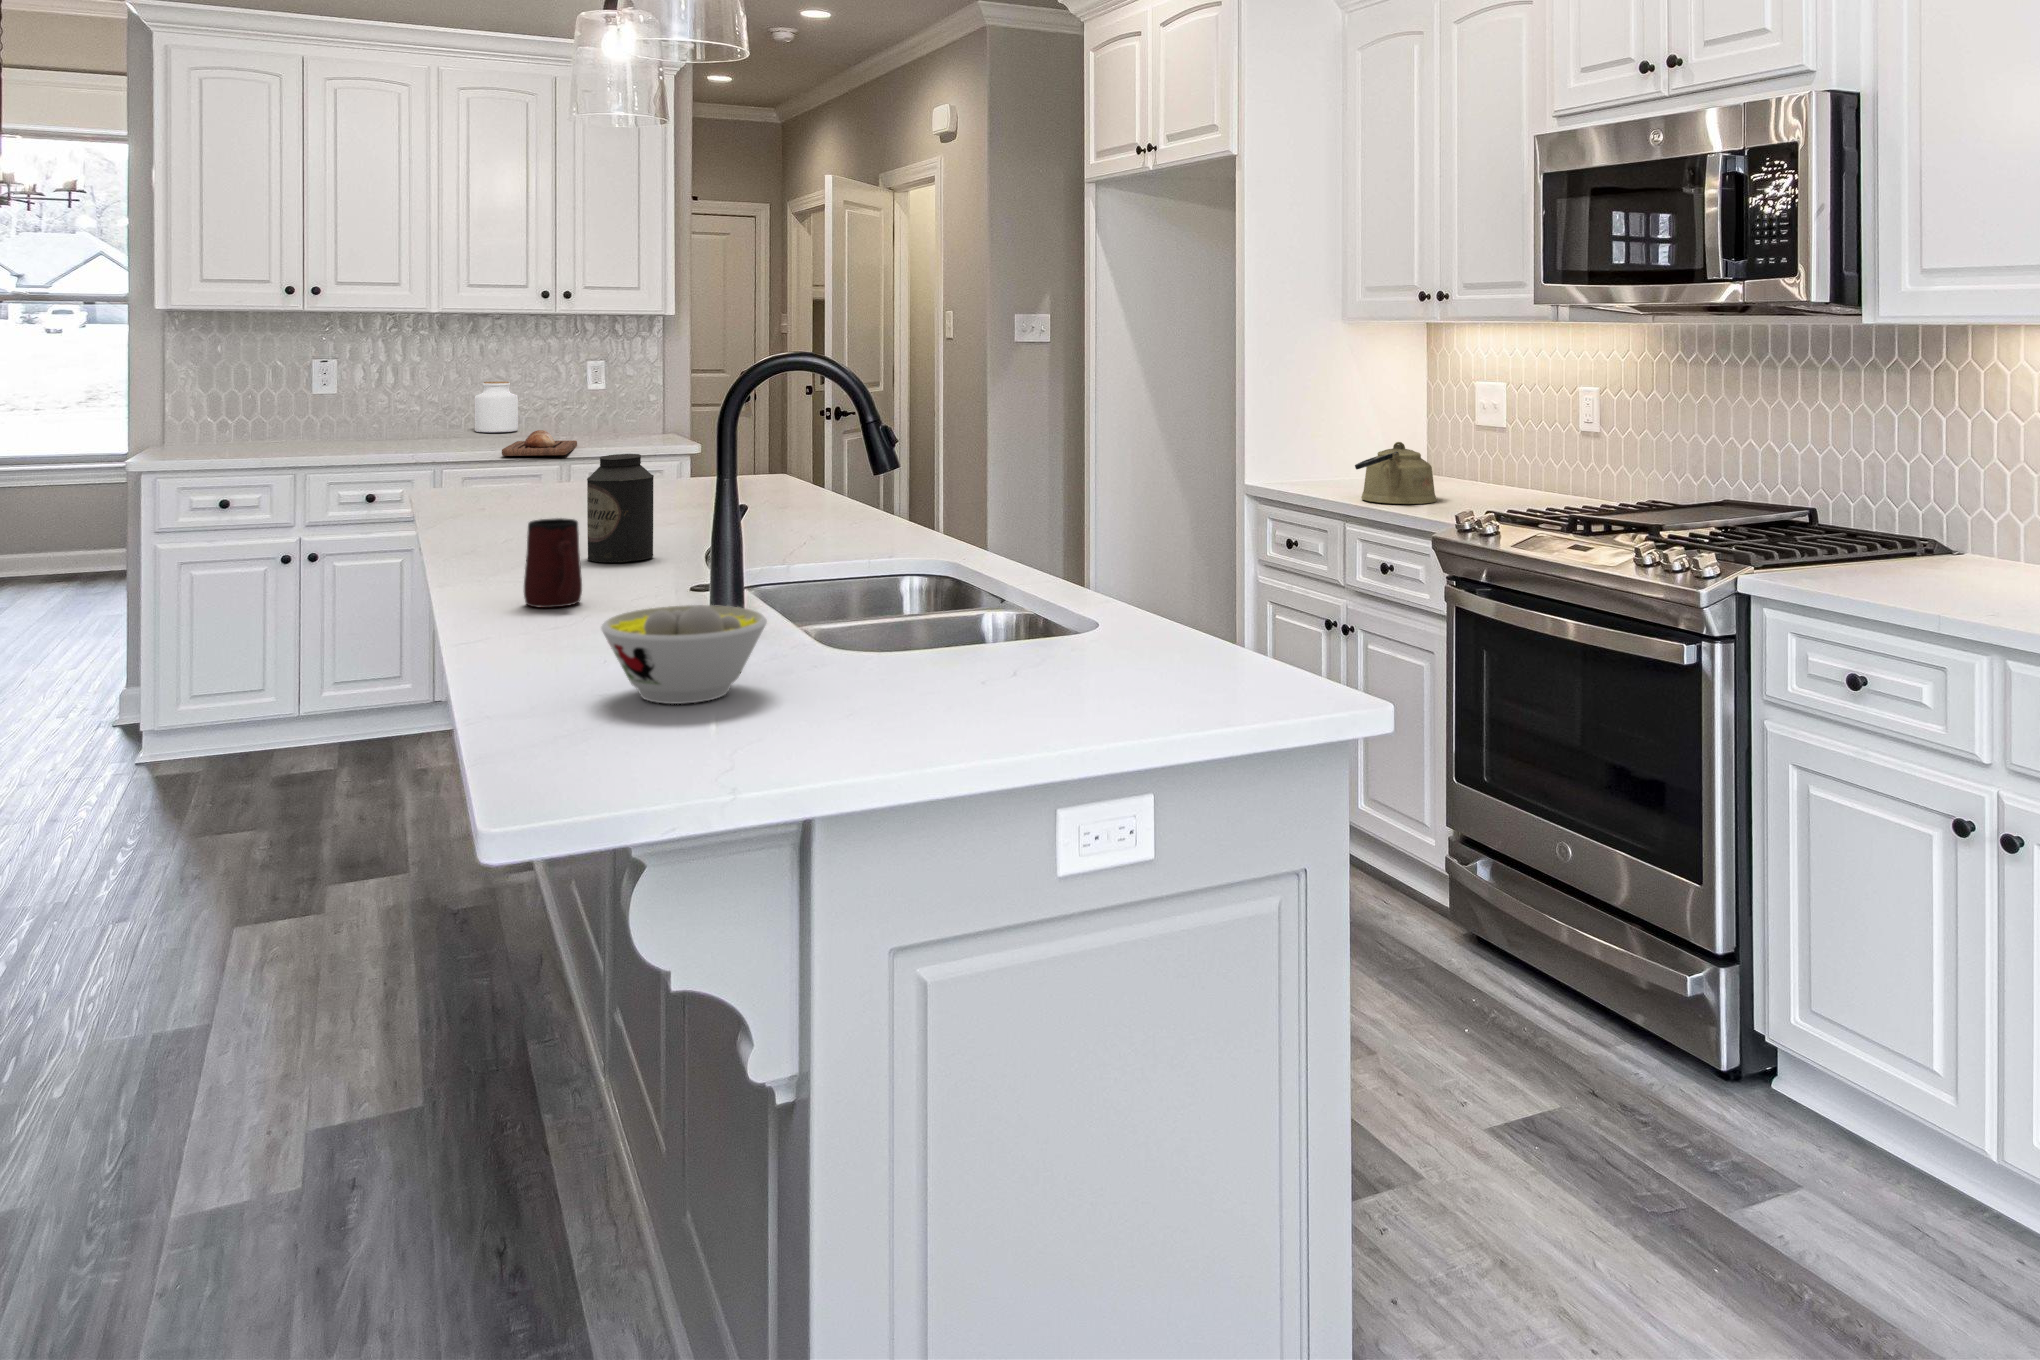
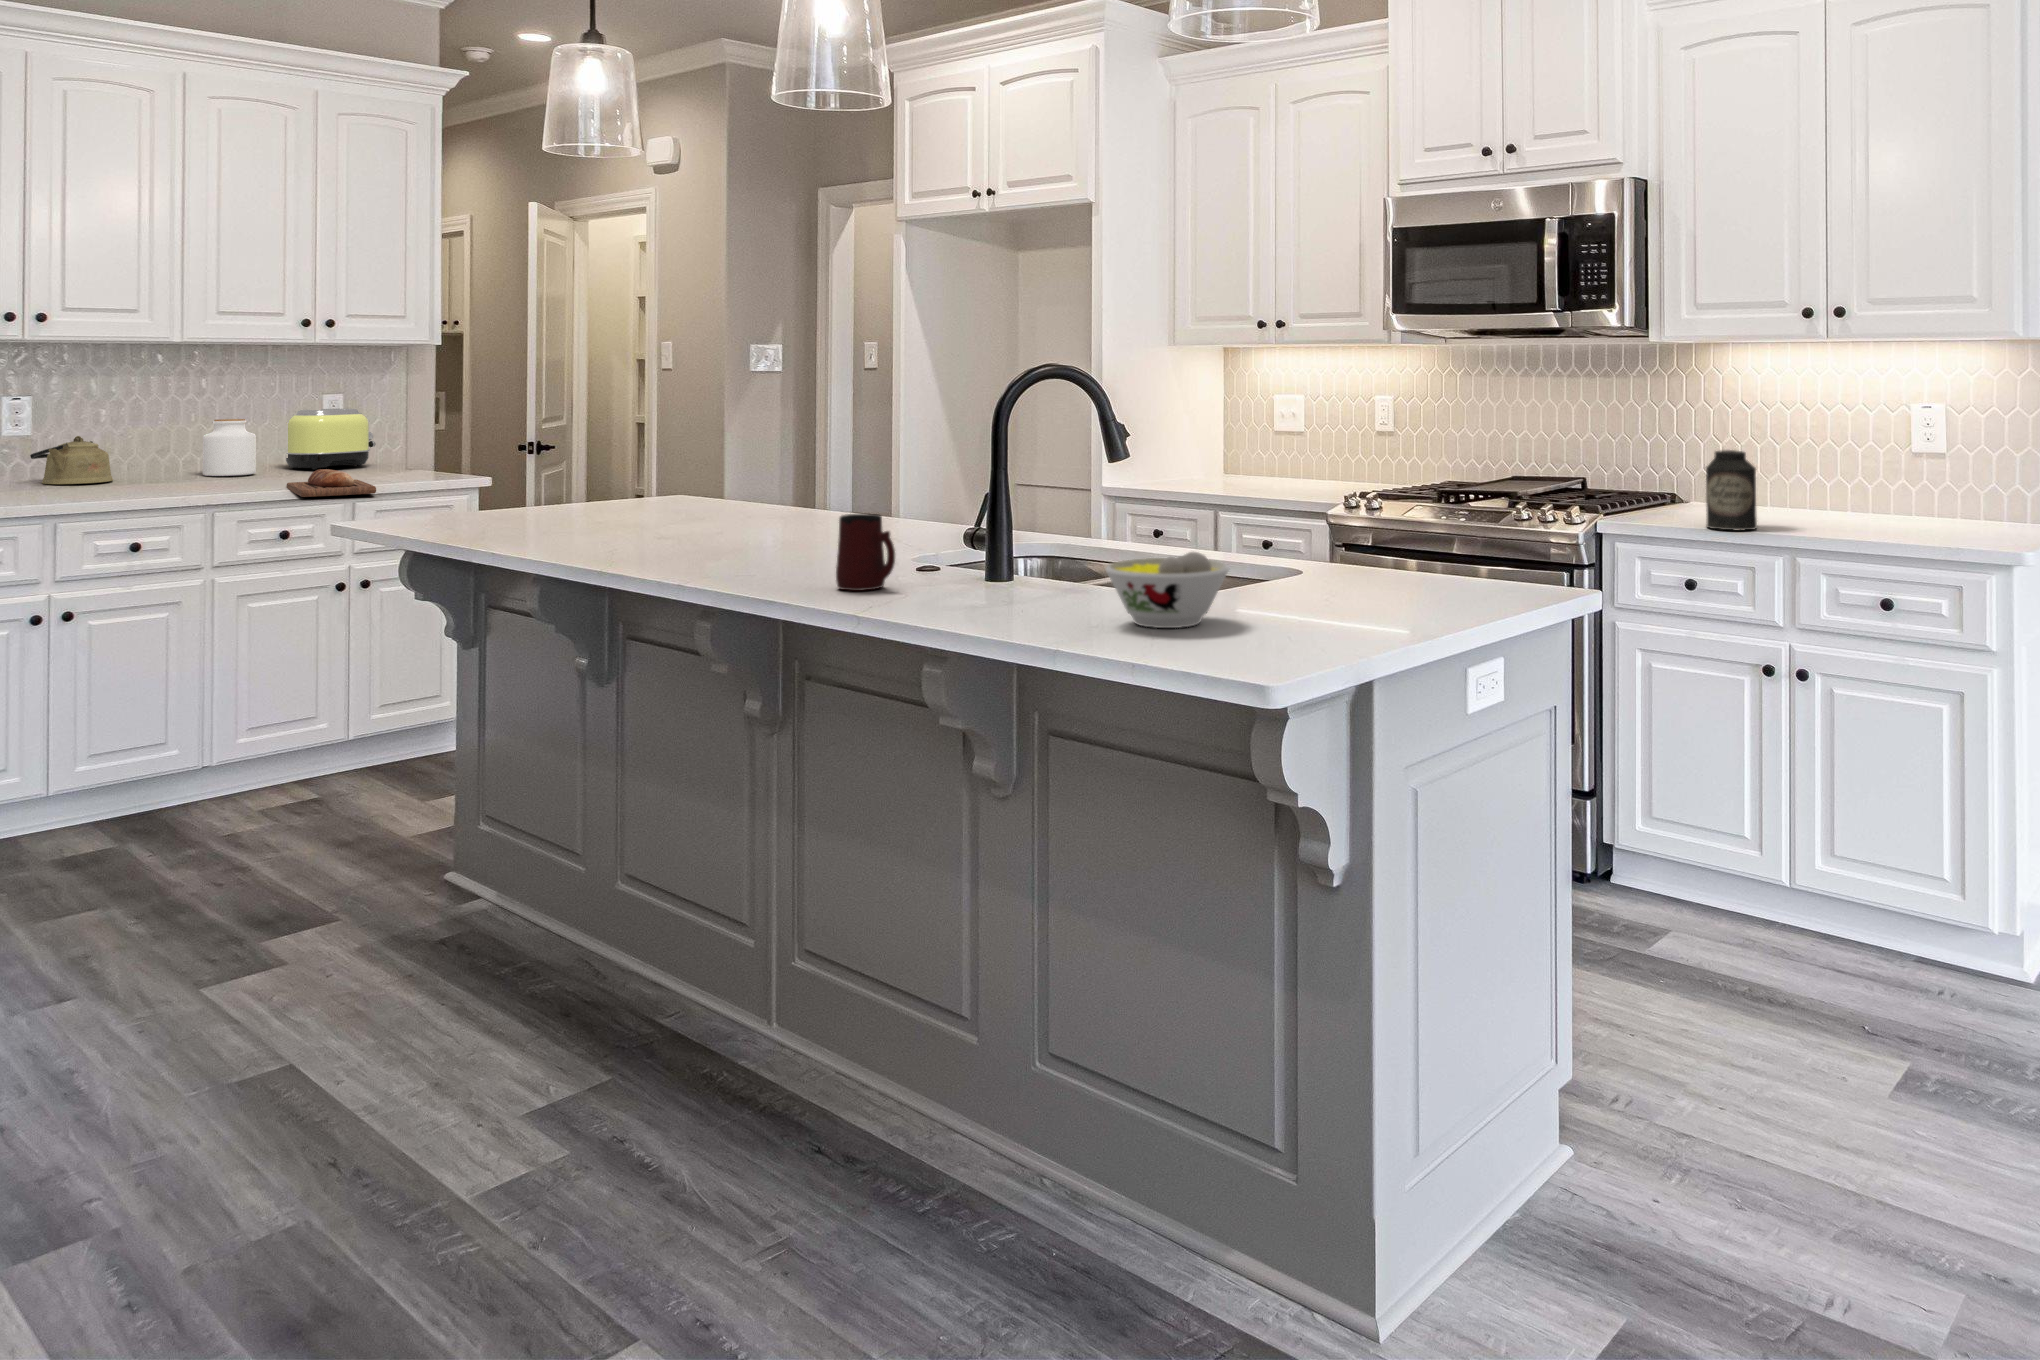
toaster: none [551,374,630,429] -> present [286,409,375,470]
kettle: present [1355,442,1437,504] -> present [30,436,113,484]
canister: present [587,454,654,562] -> present [1706,450,1757,530]

